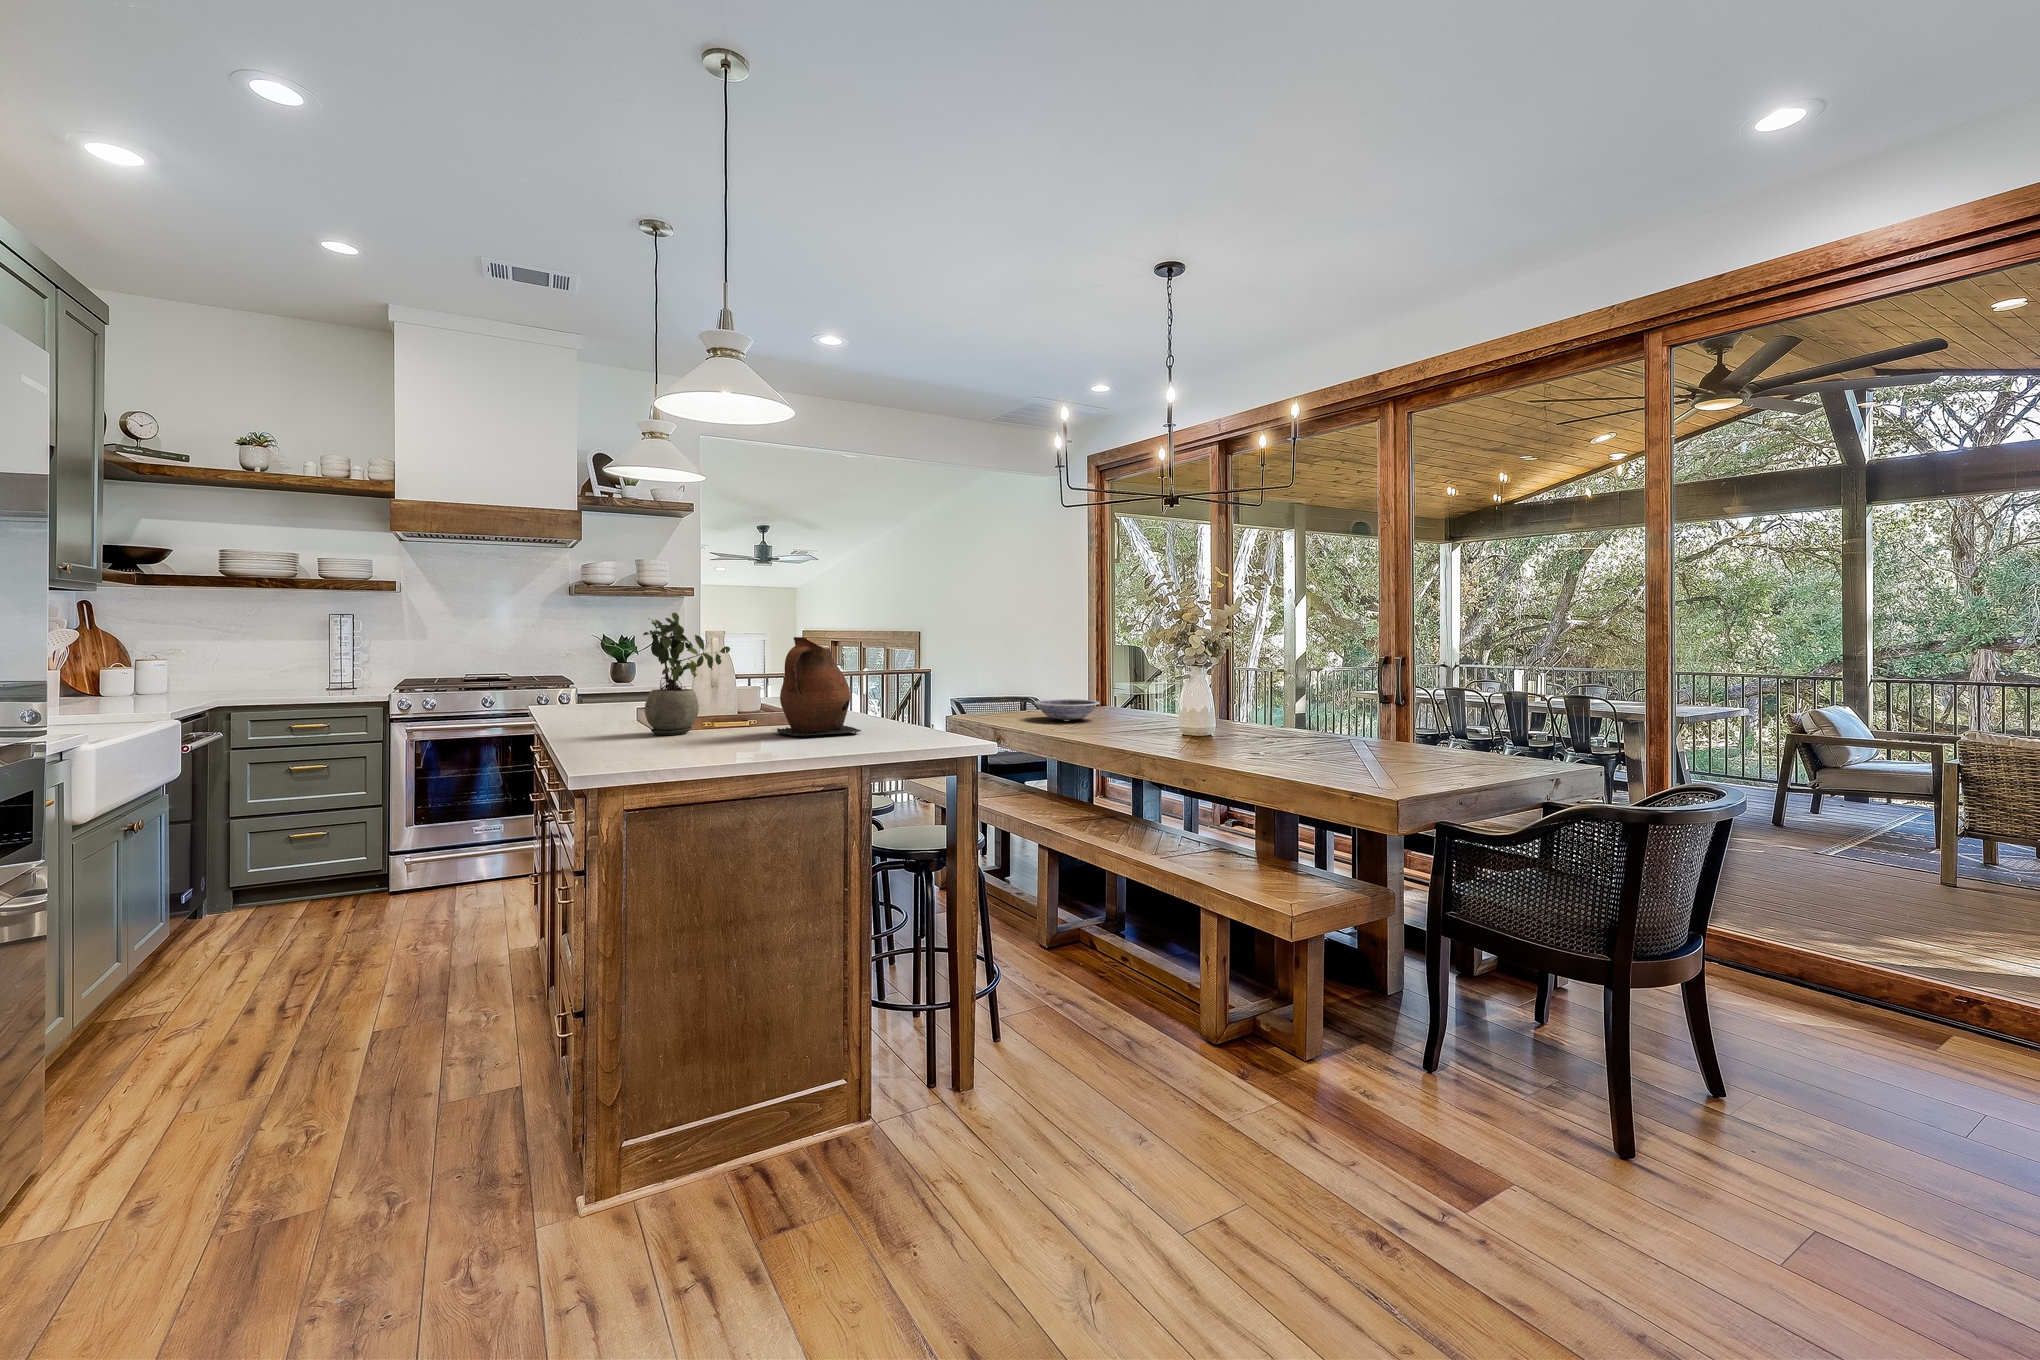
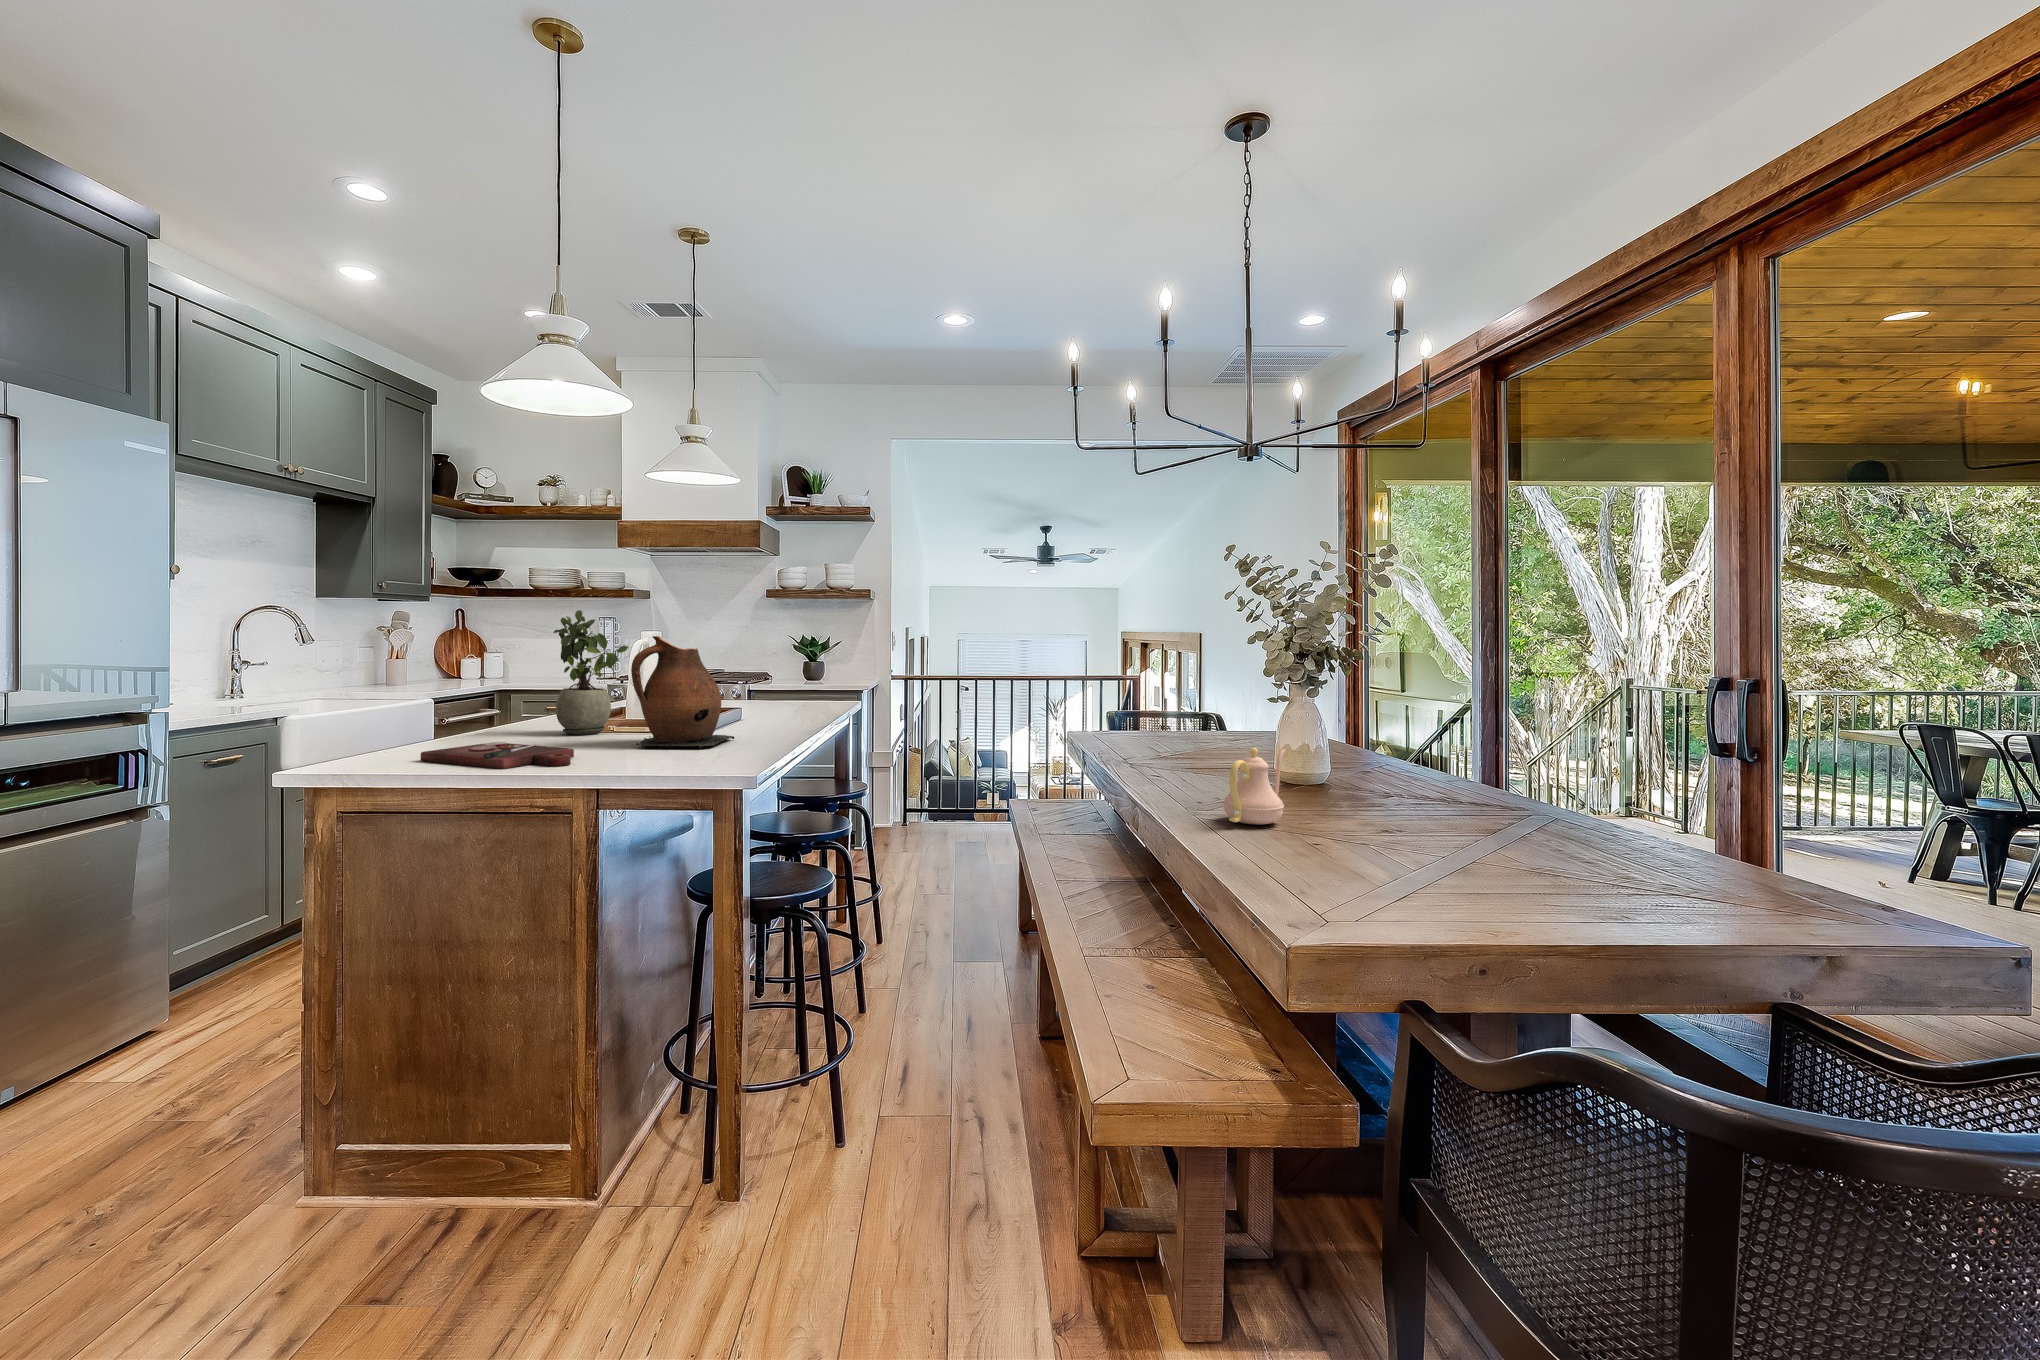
bowl: present [1035,699,1100,720] -> none [1123,722,1210,750]
teapot: none [1218,705,1257,754] -> present [1223,747,1285,825]
cutting board: none [657,739,814,761] -> present [421,742,574,769]

